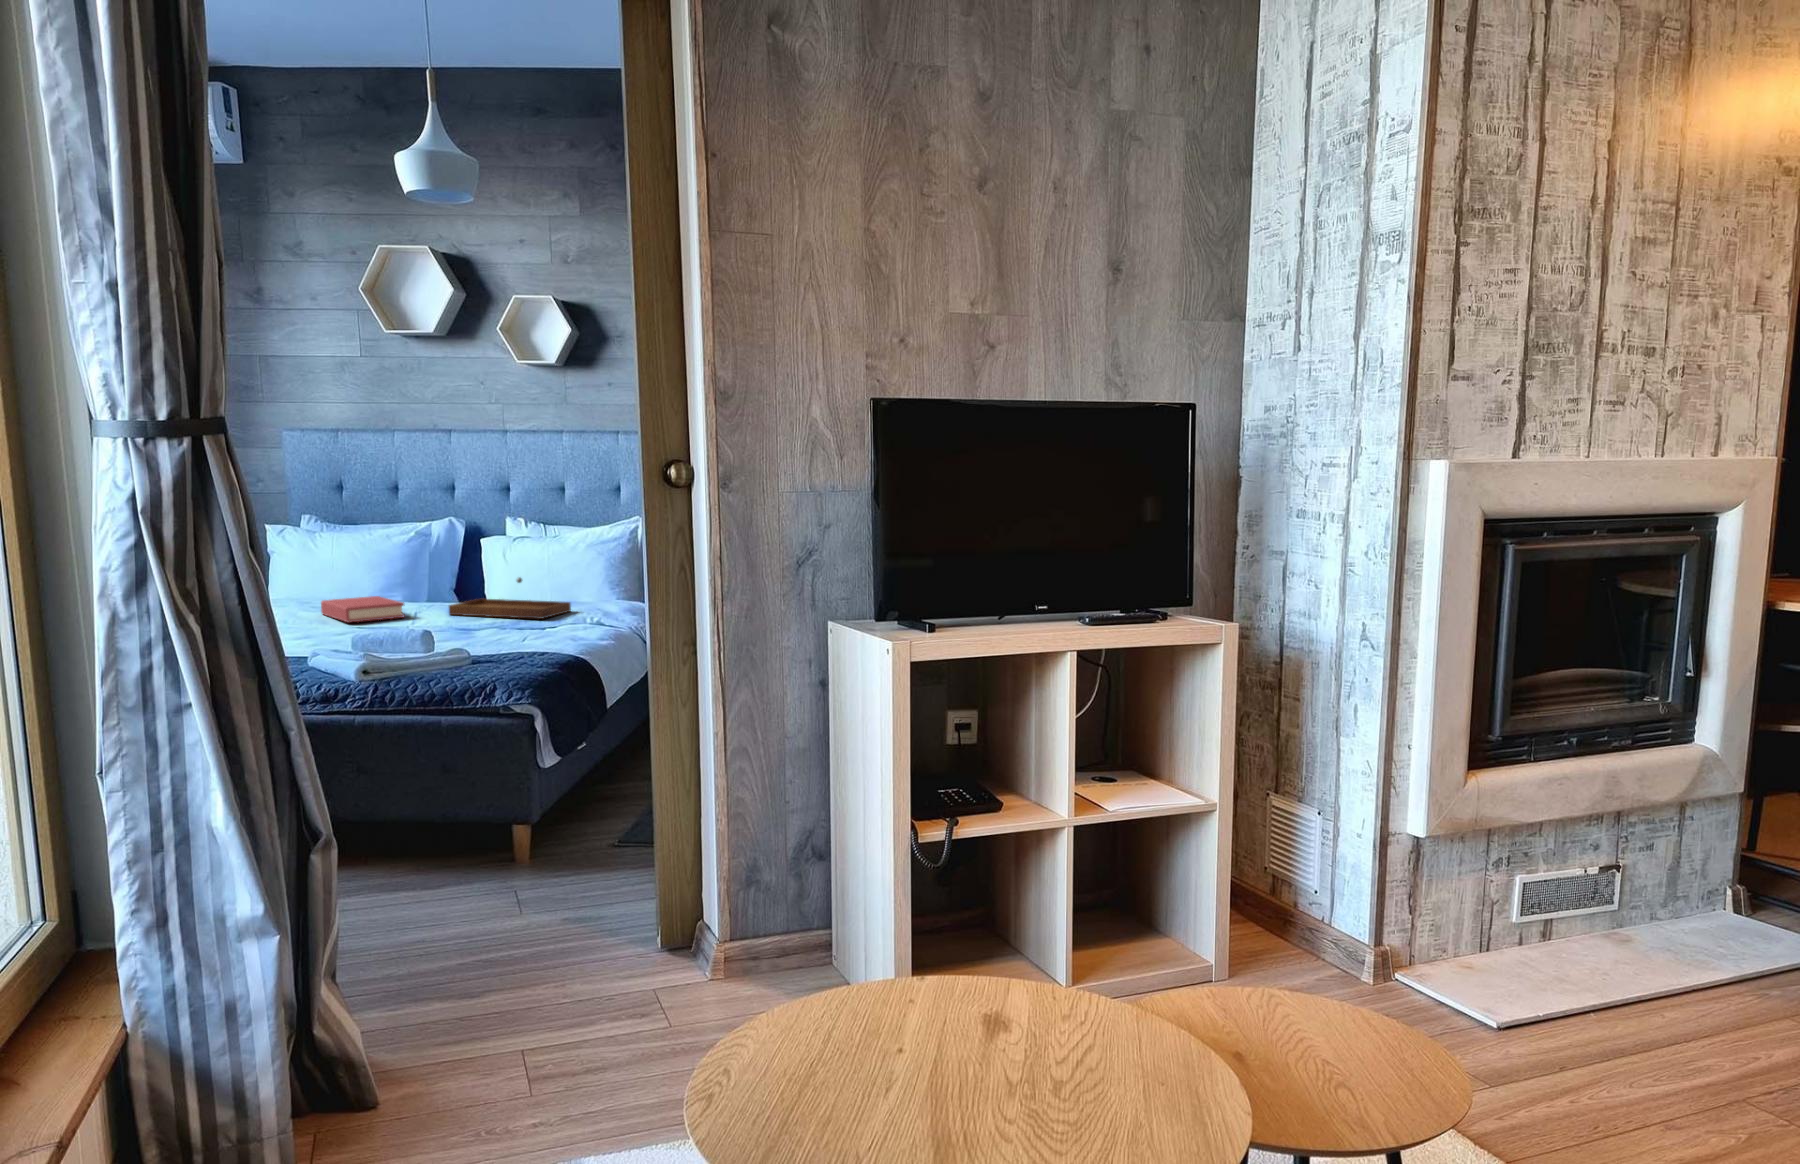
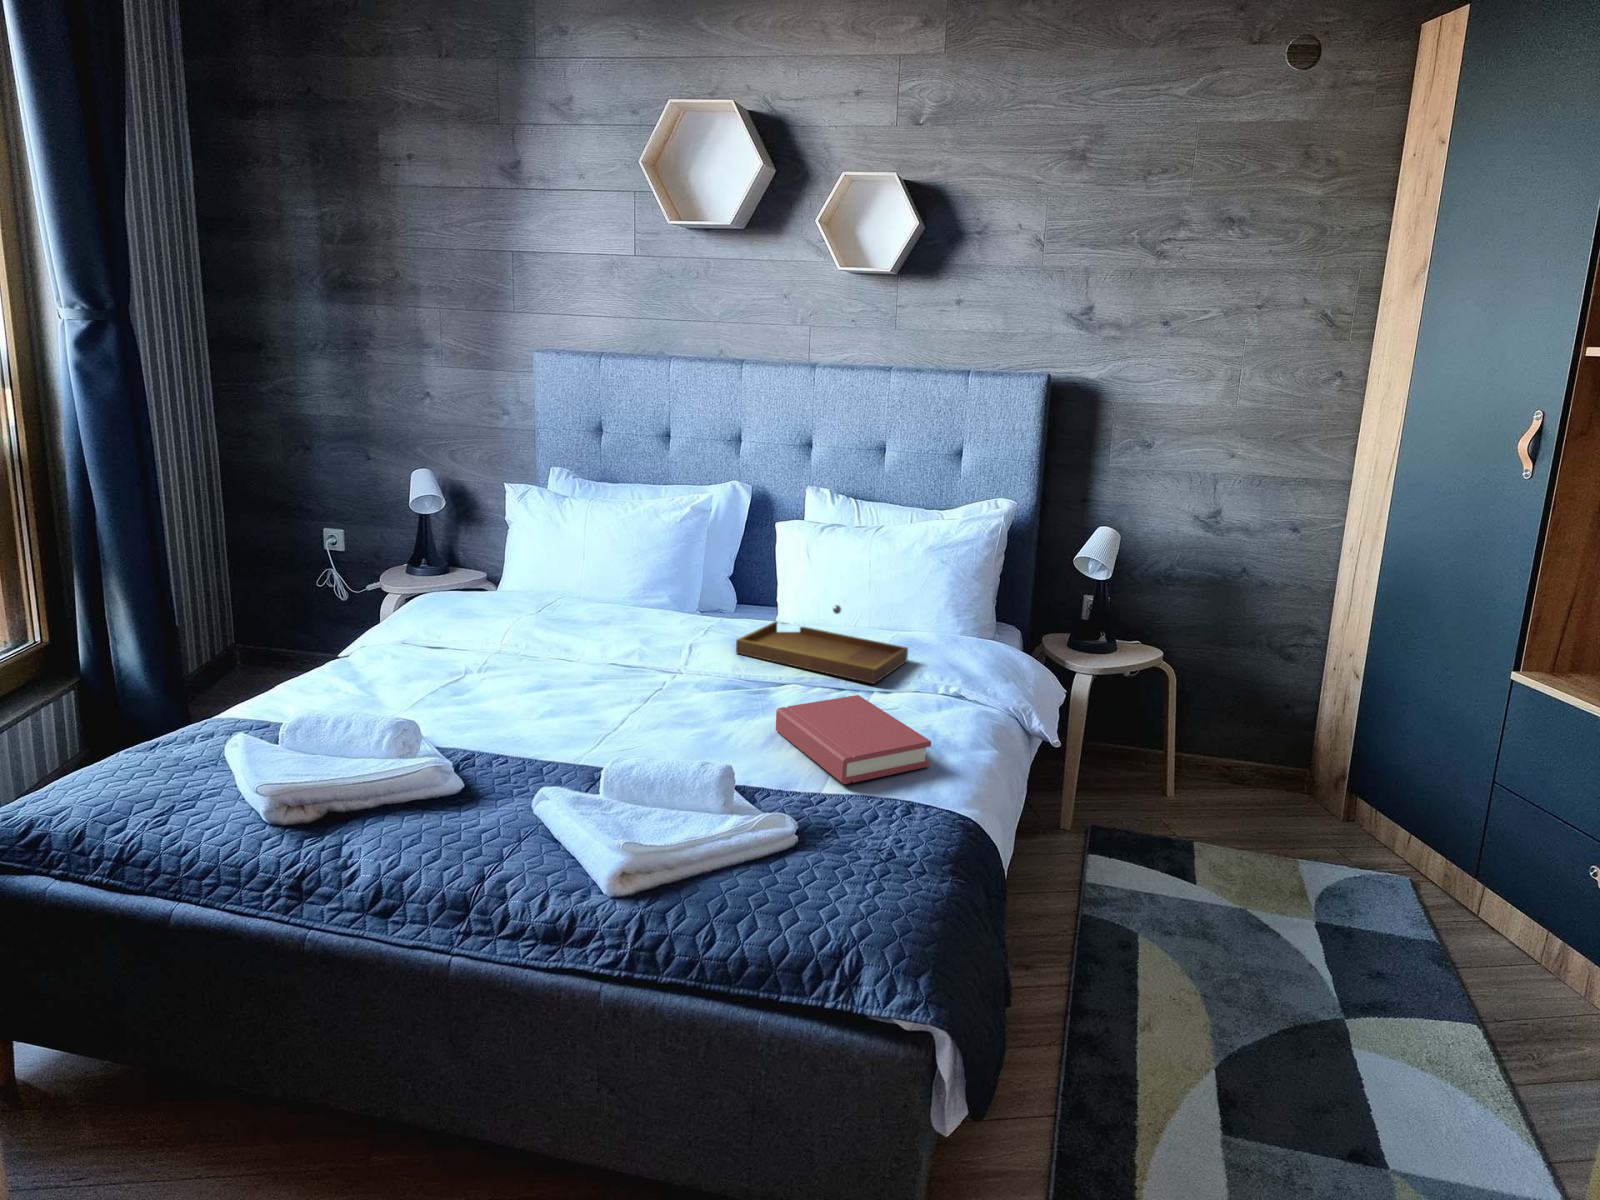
hardback book: present [321,596,404,622] -> present [776,695,931,784]

